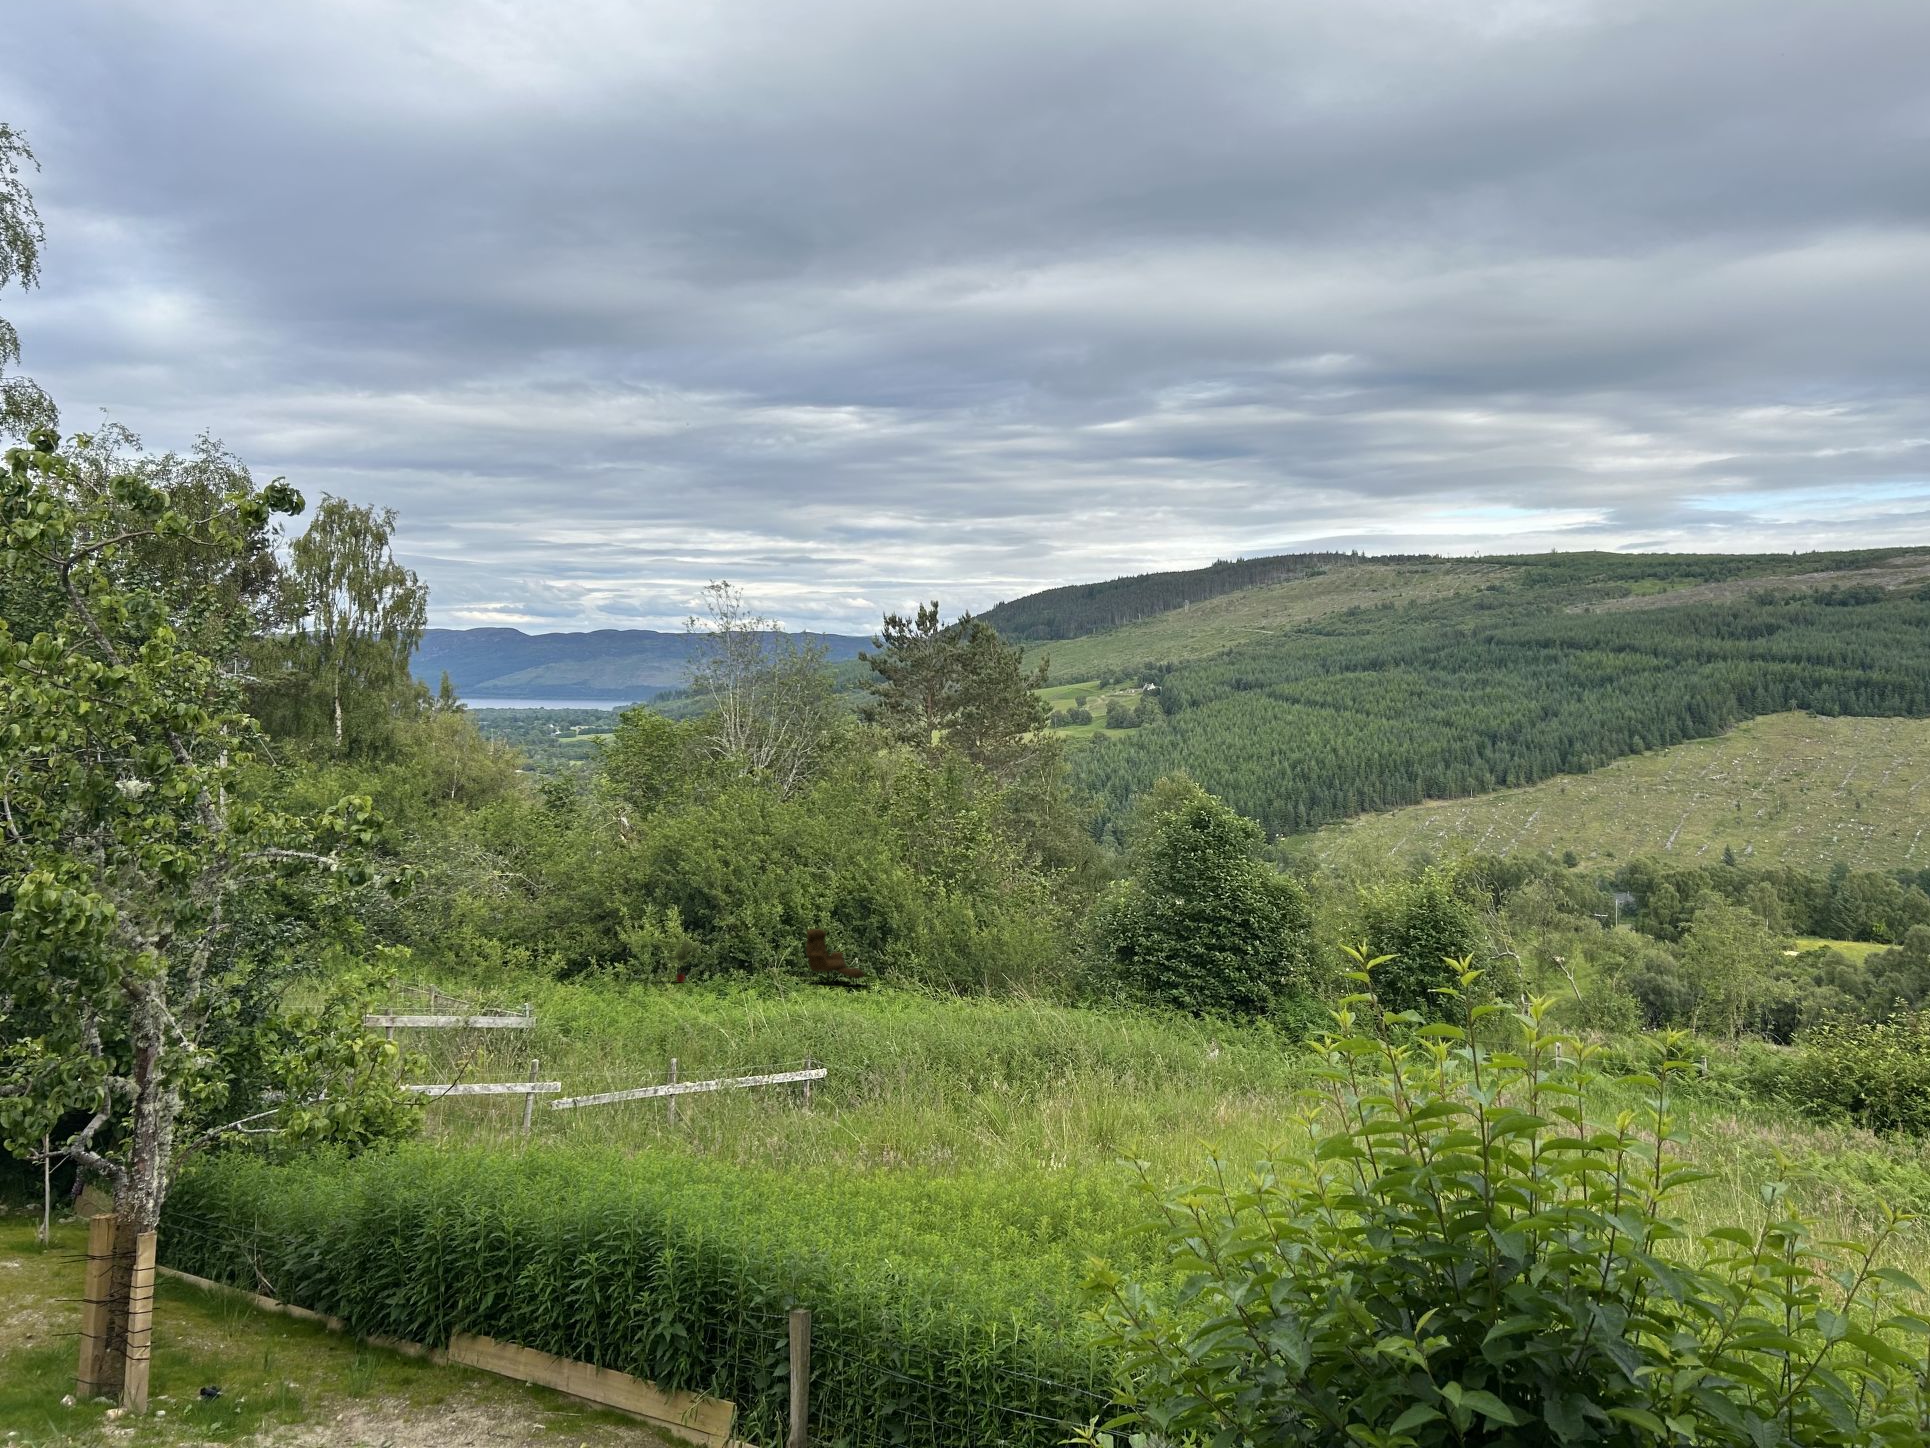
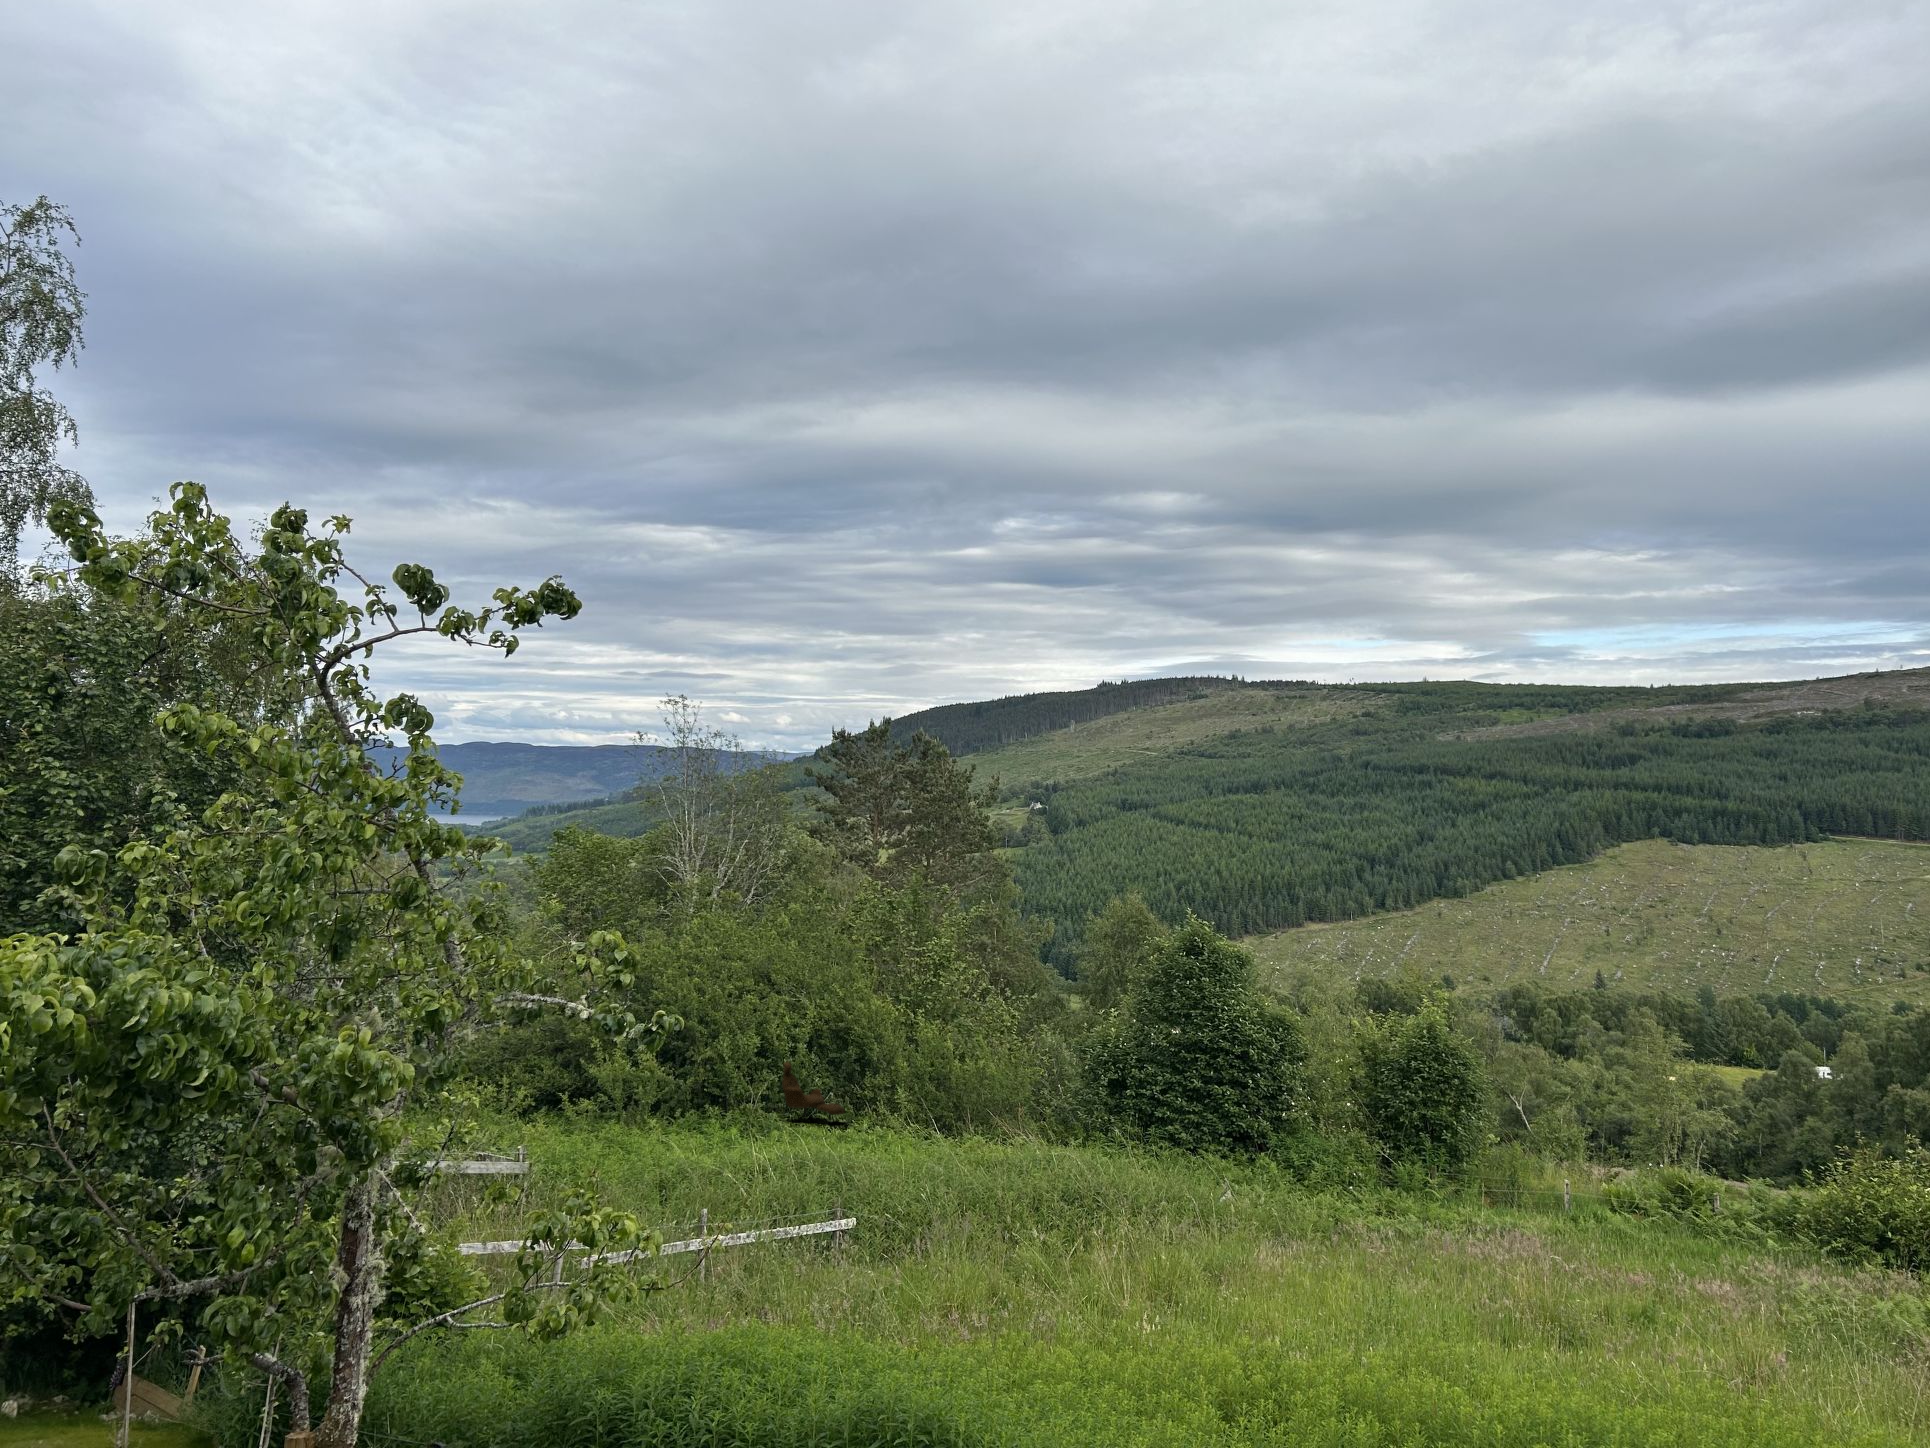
potted tree: present [665,937,700,983] -> none [629,1070,671,1121]

